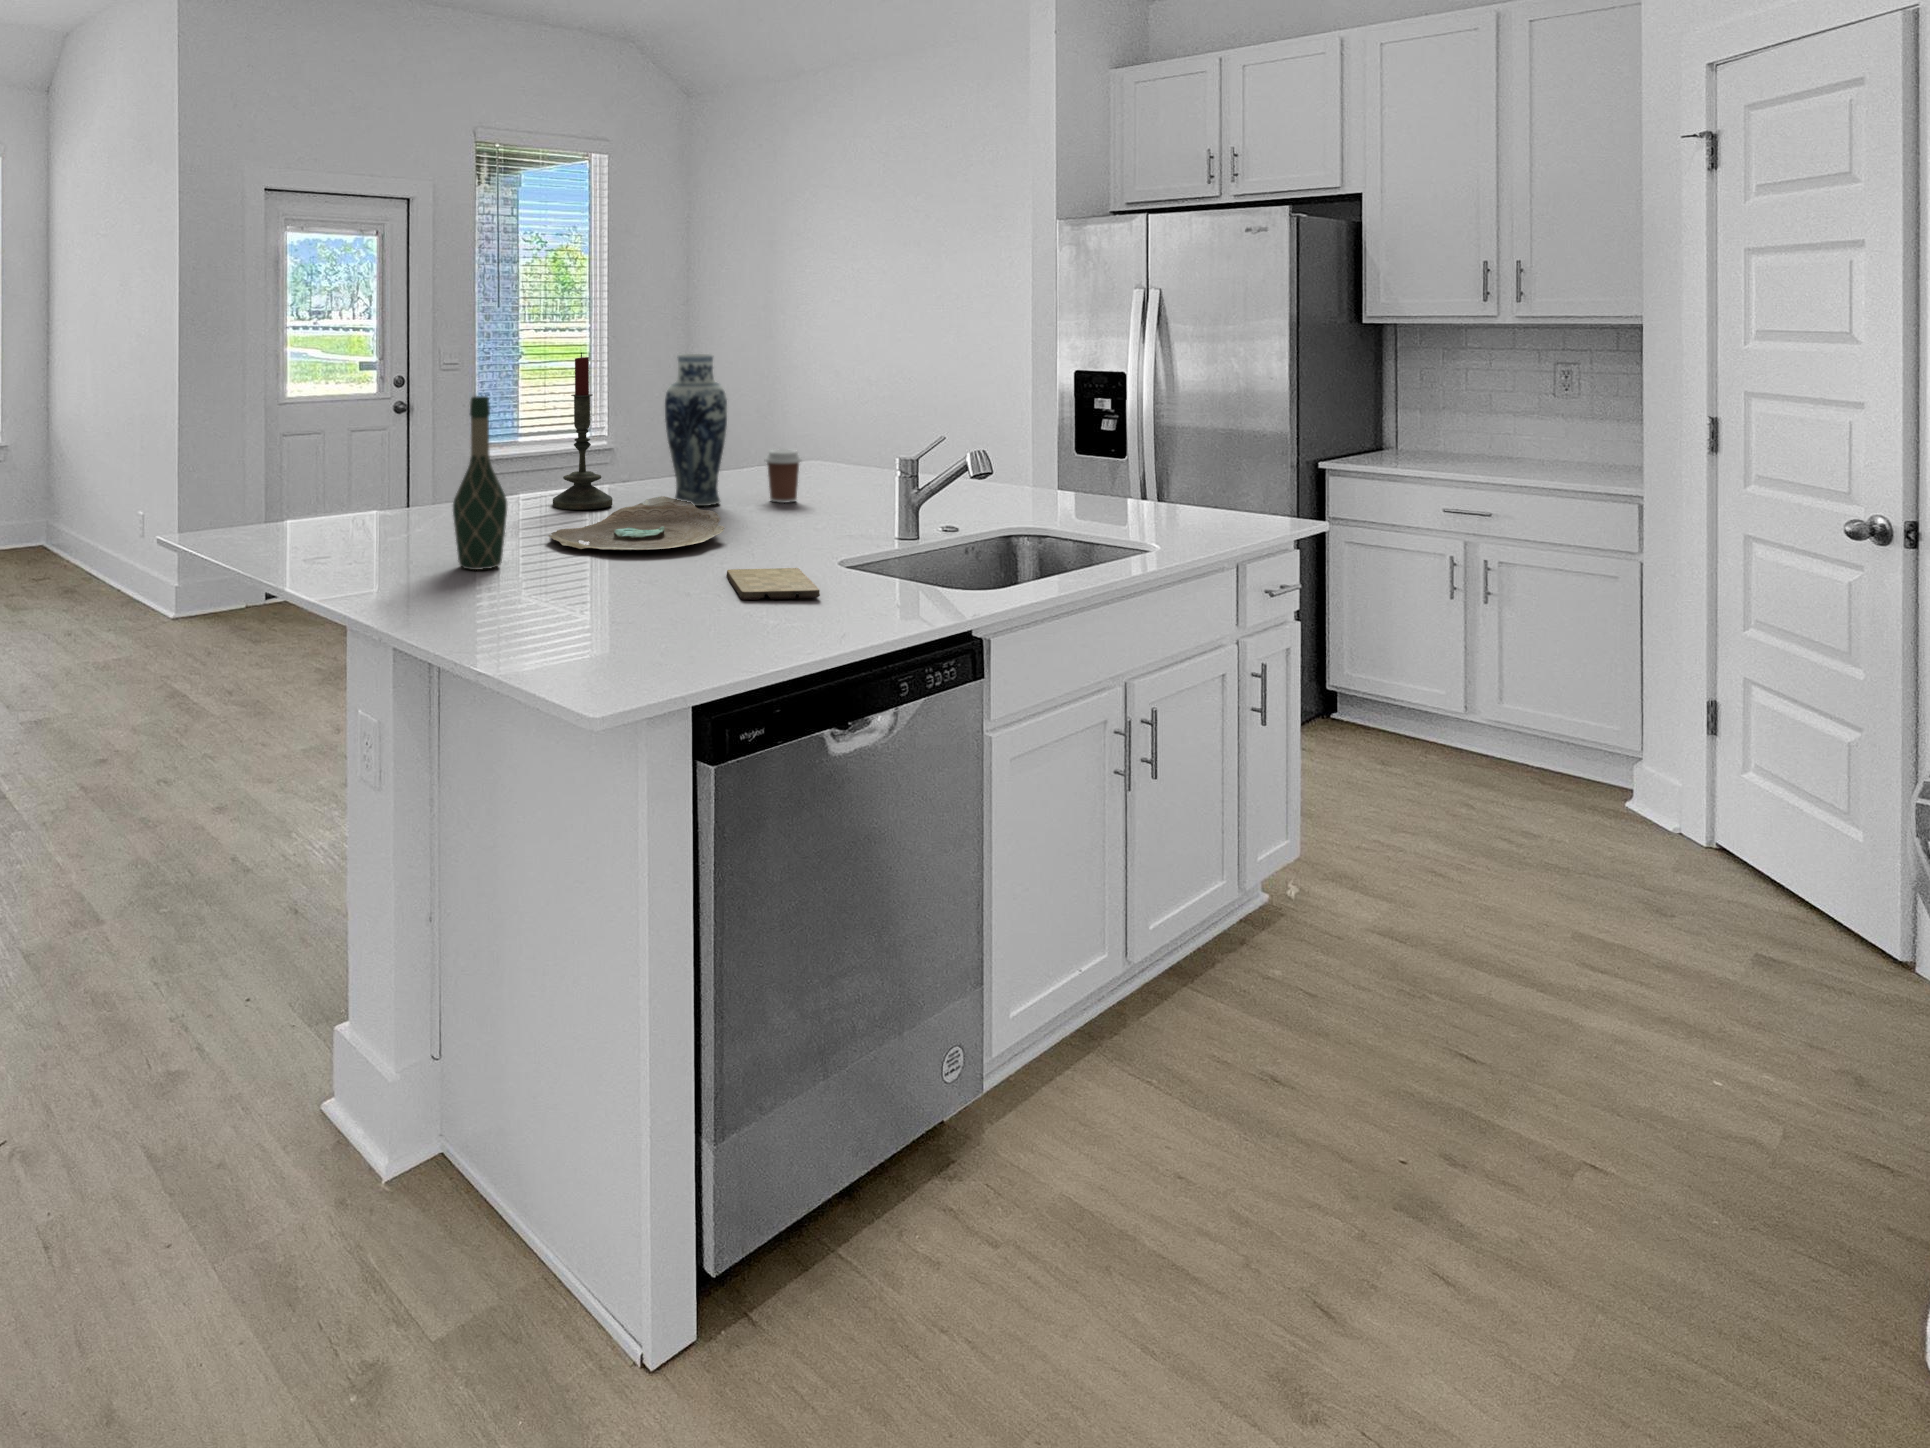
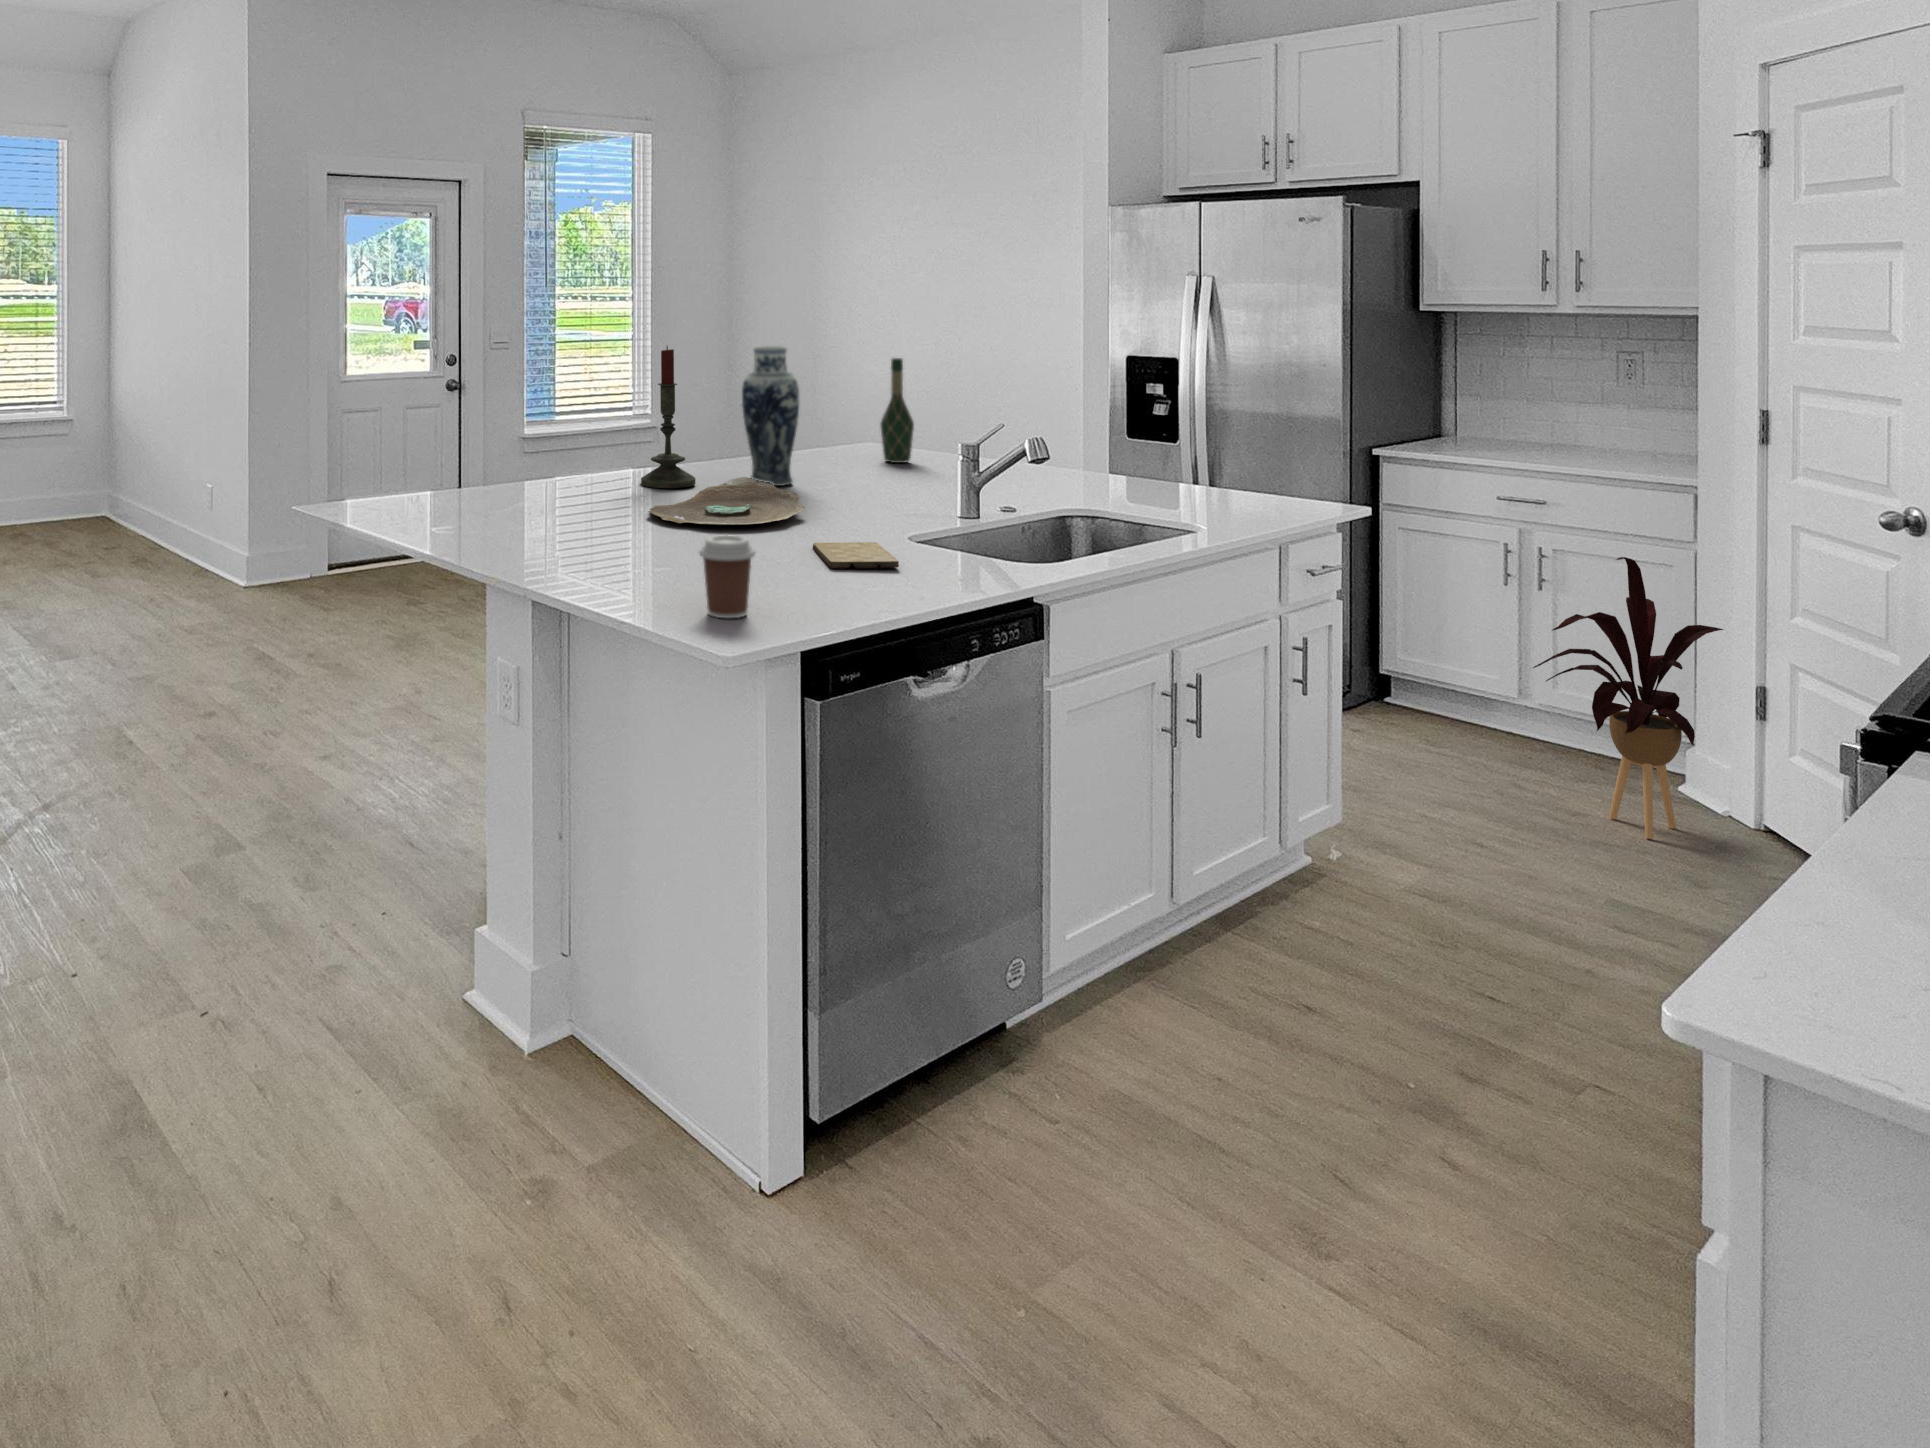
wine bottle: present [453,396,507,570] -> present [881,358,914,463]
coffee cup: present [765,449,802,503] -> present [699,535,755,618]
house plant: none [1491,571,1684,868] -> present [1533,557,1723,839]

